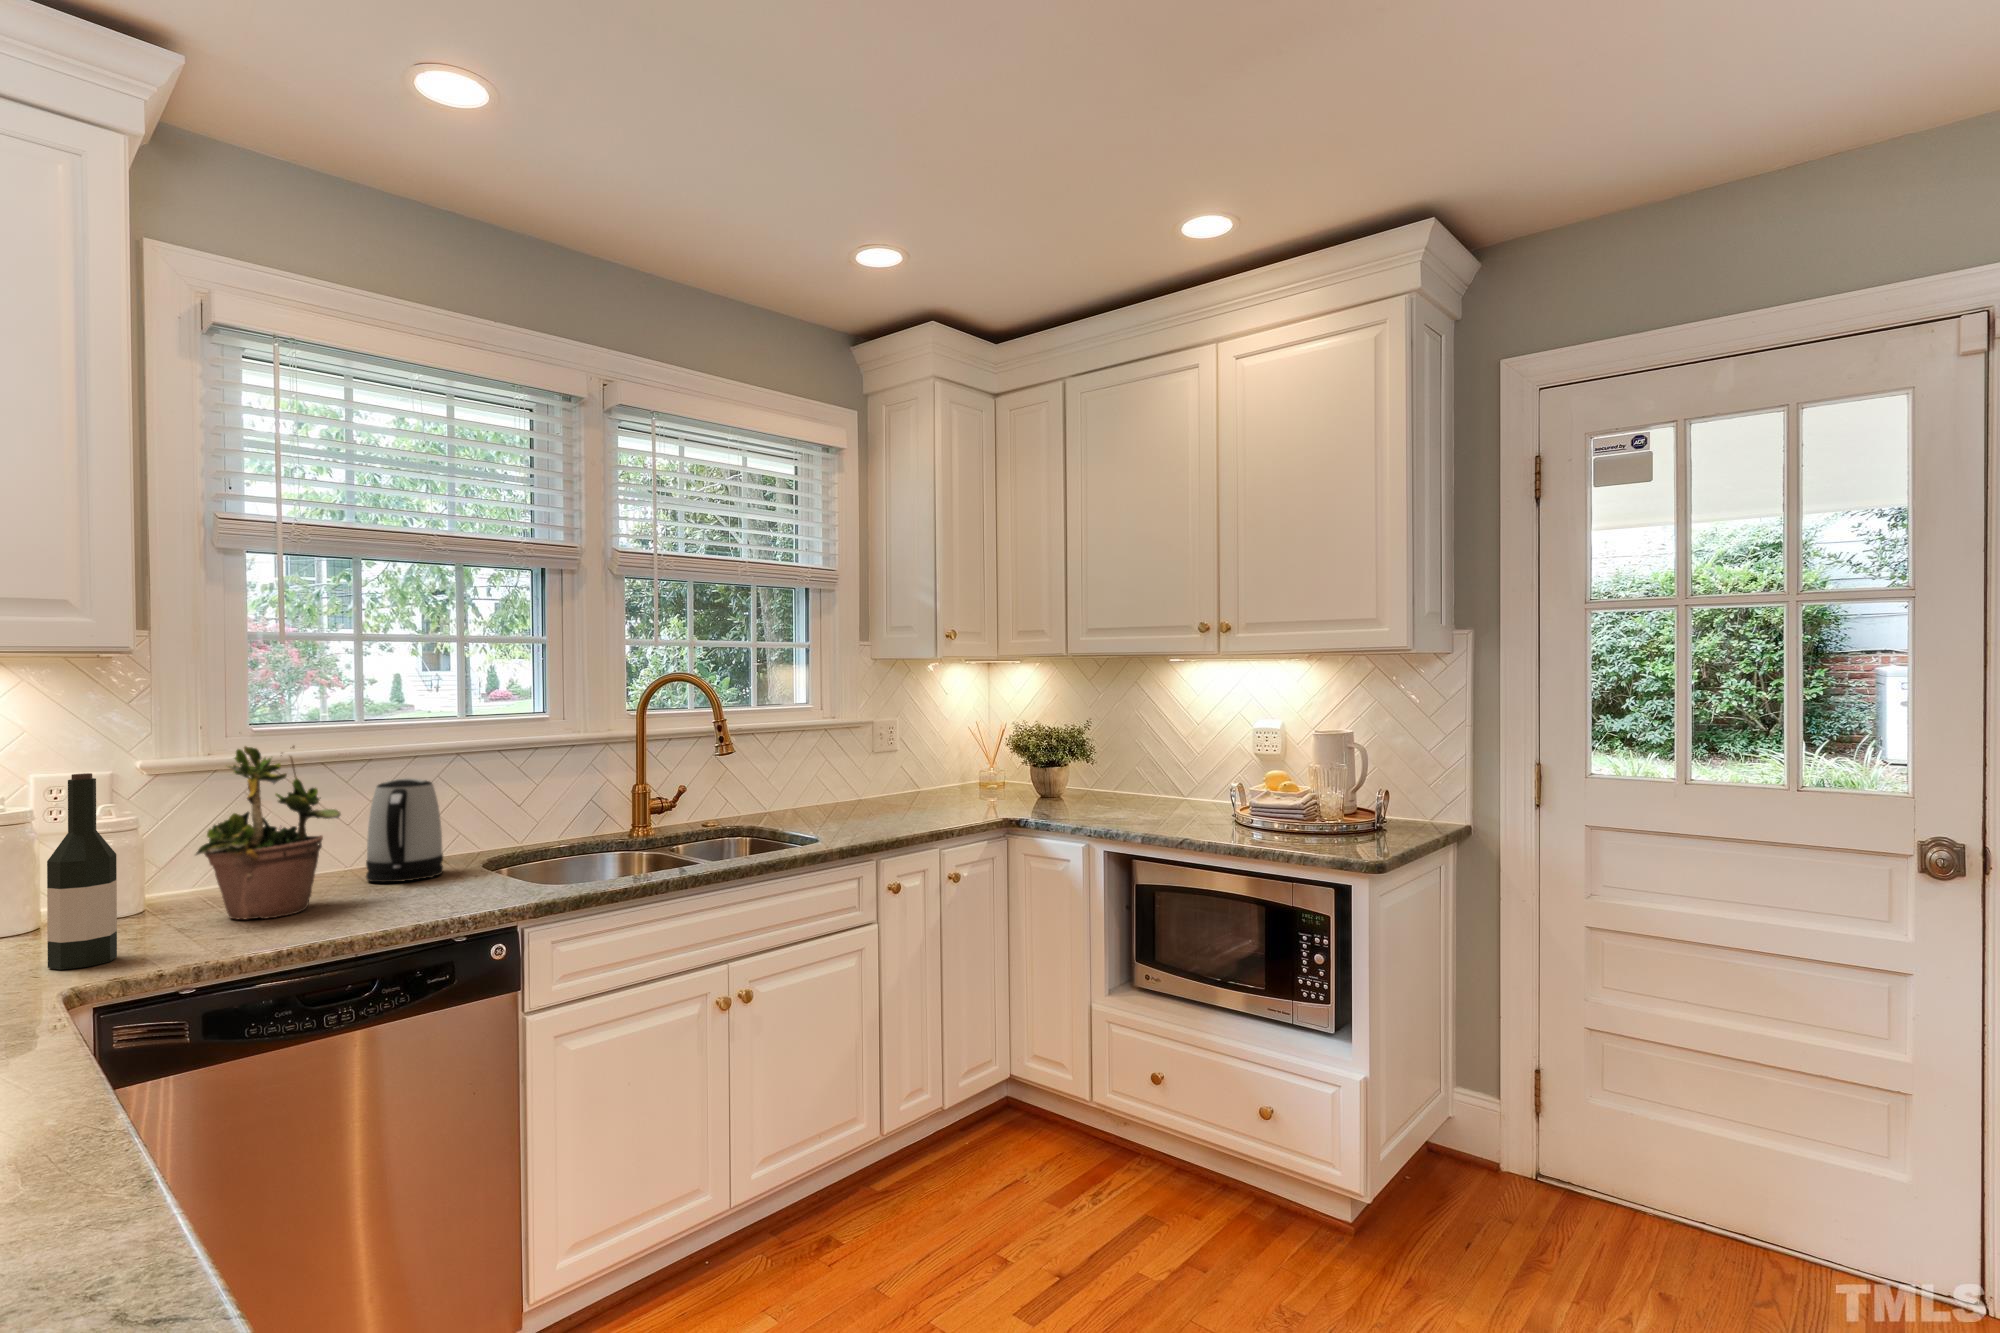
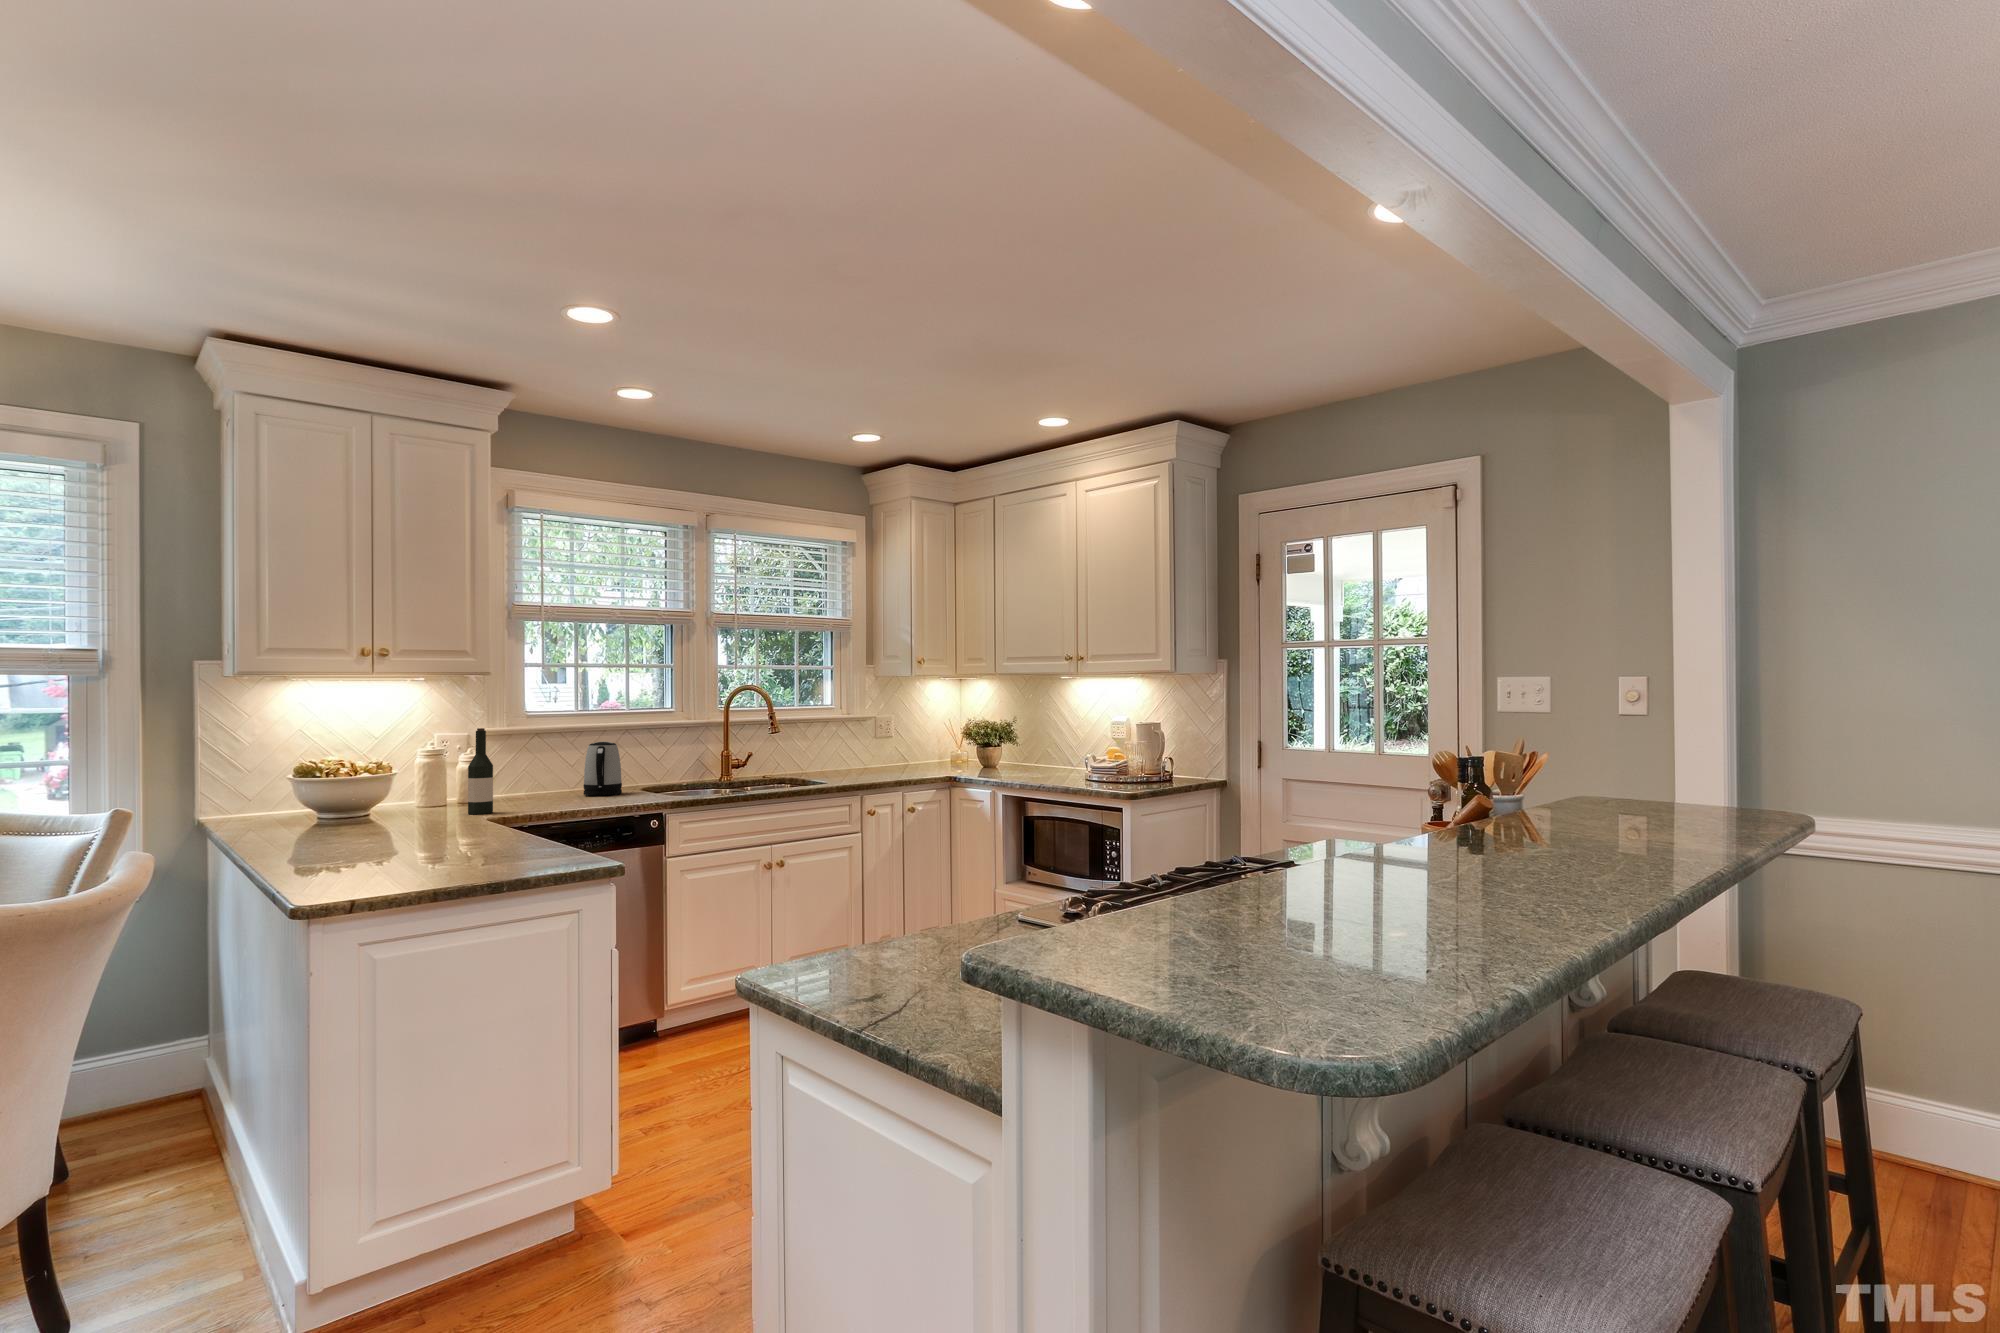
potted plant: present [196,746,340,919] -> none [515,713,577,804]

